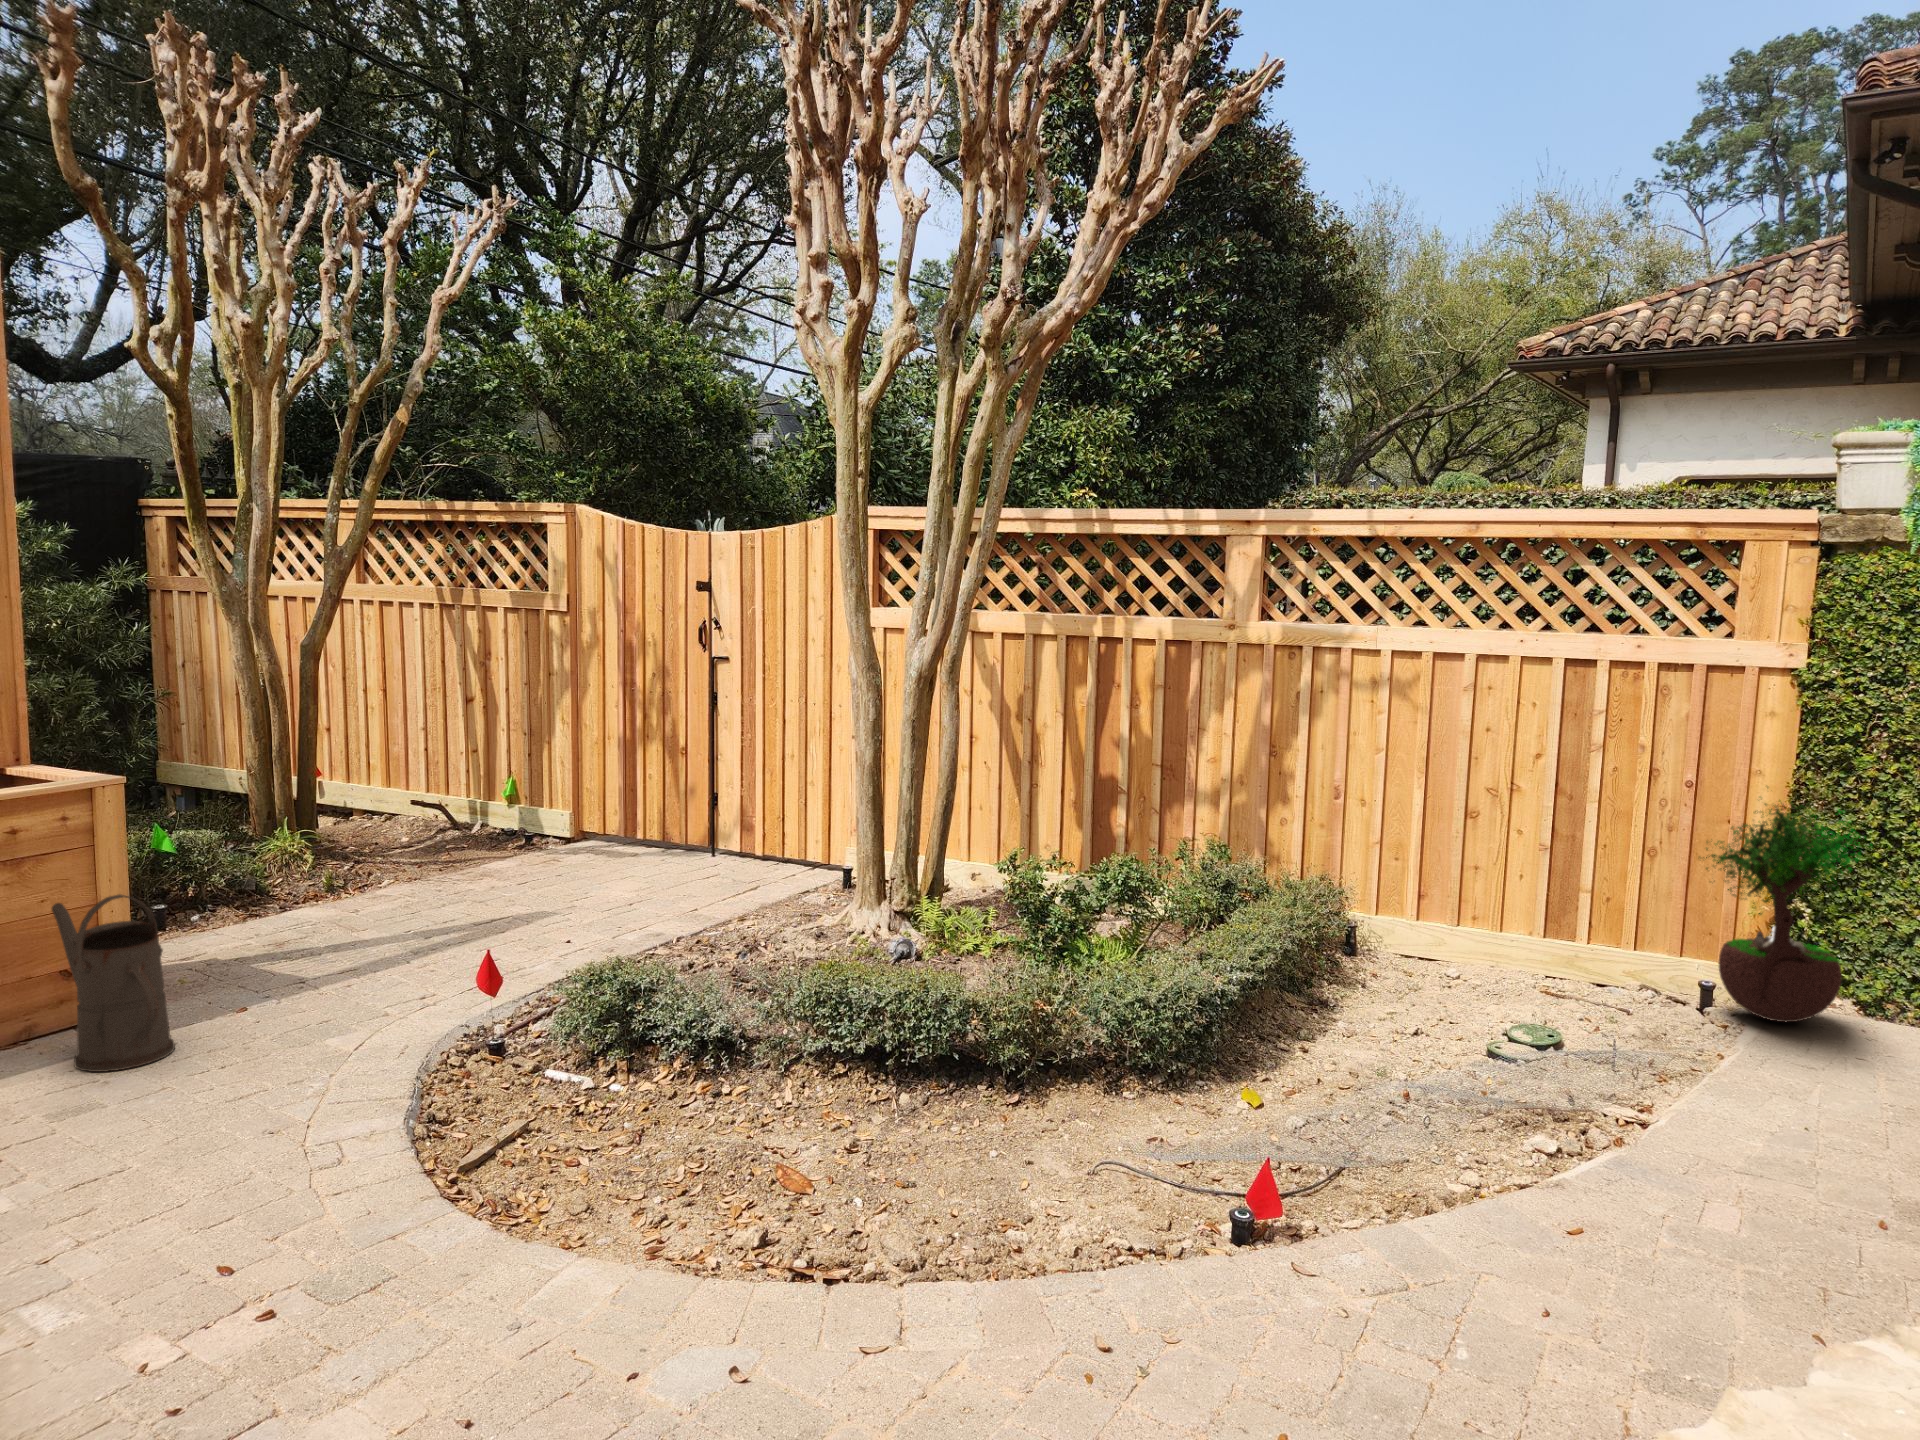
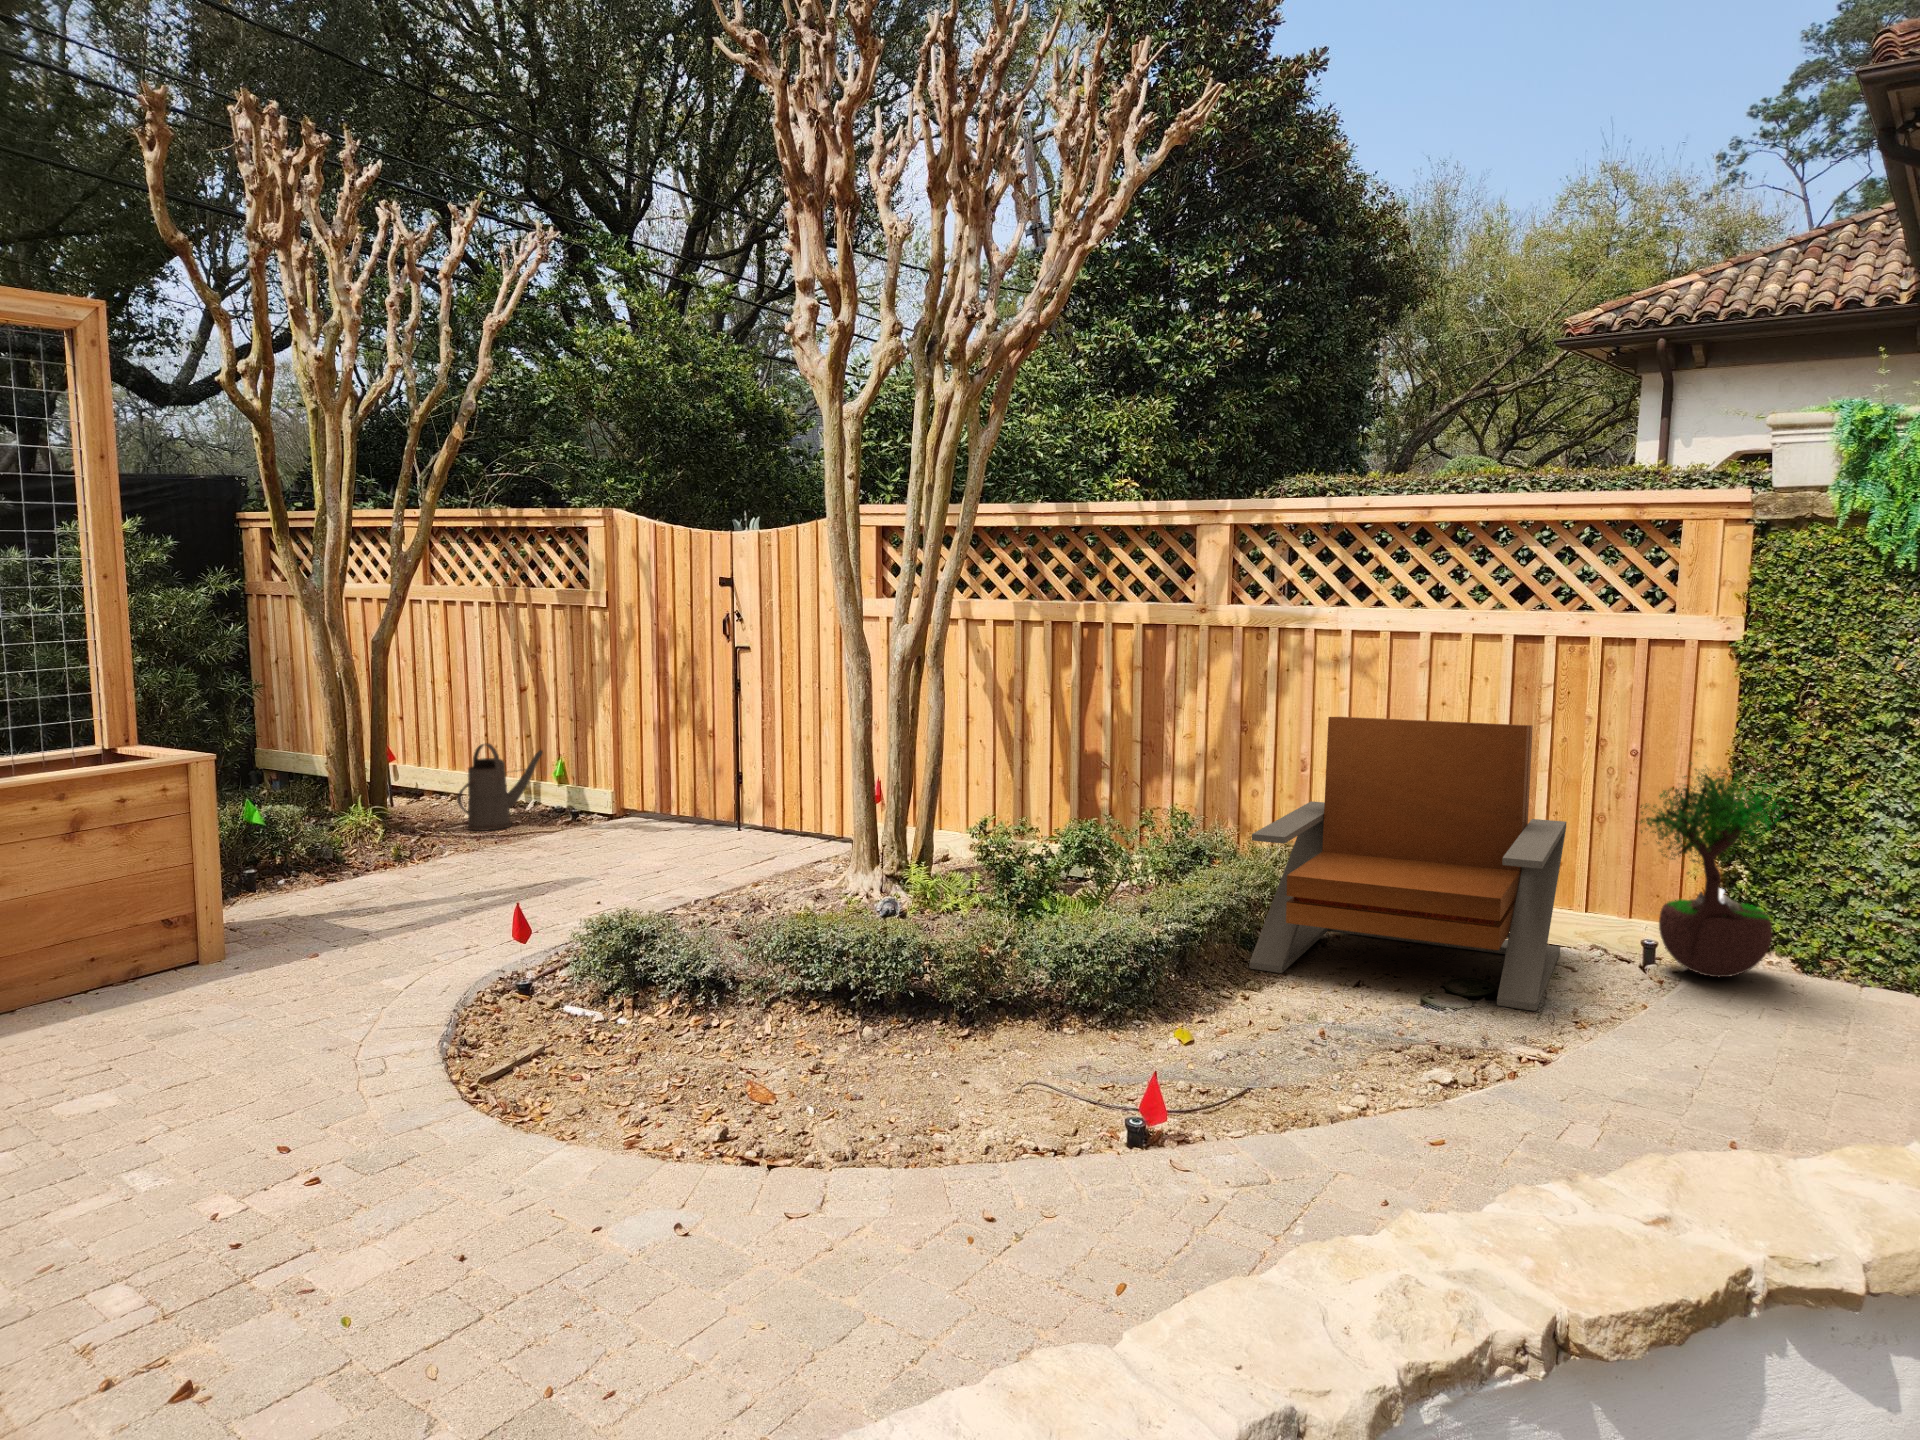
lounge chair: none [1296,742,1626,1065] -> present [1249,717,1566,1011]
watering can: present [52,894,175,1072] -> present [457,744,543,831]

